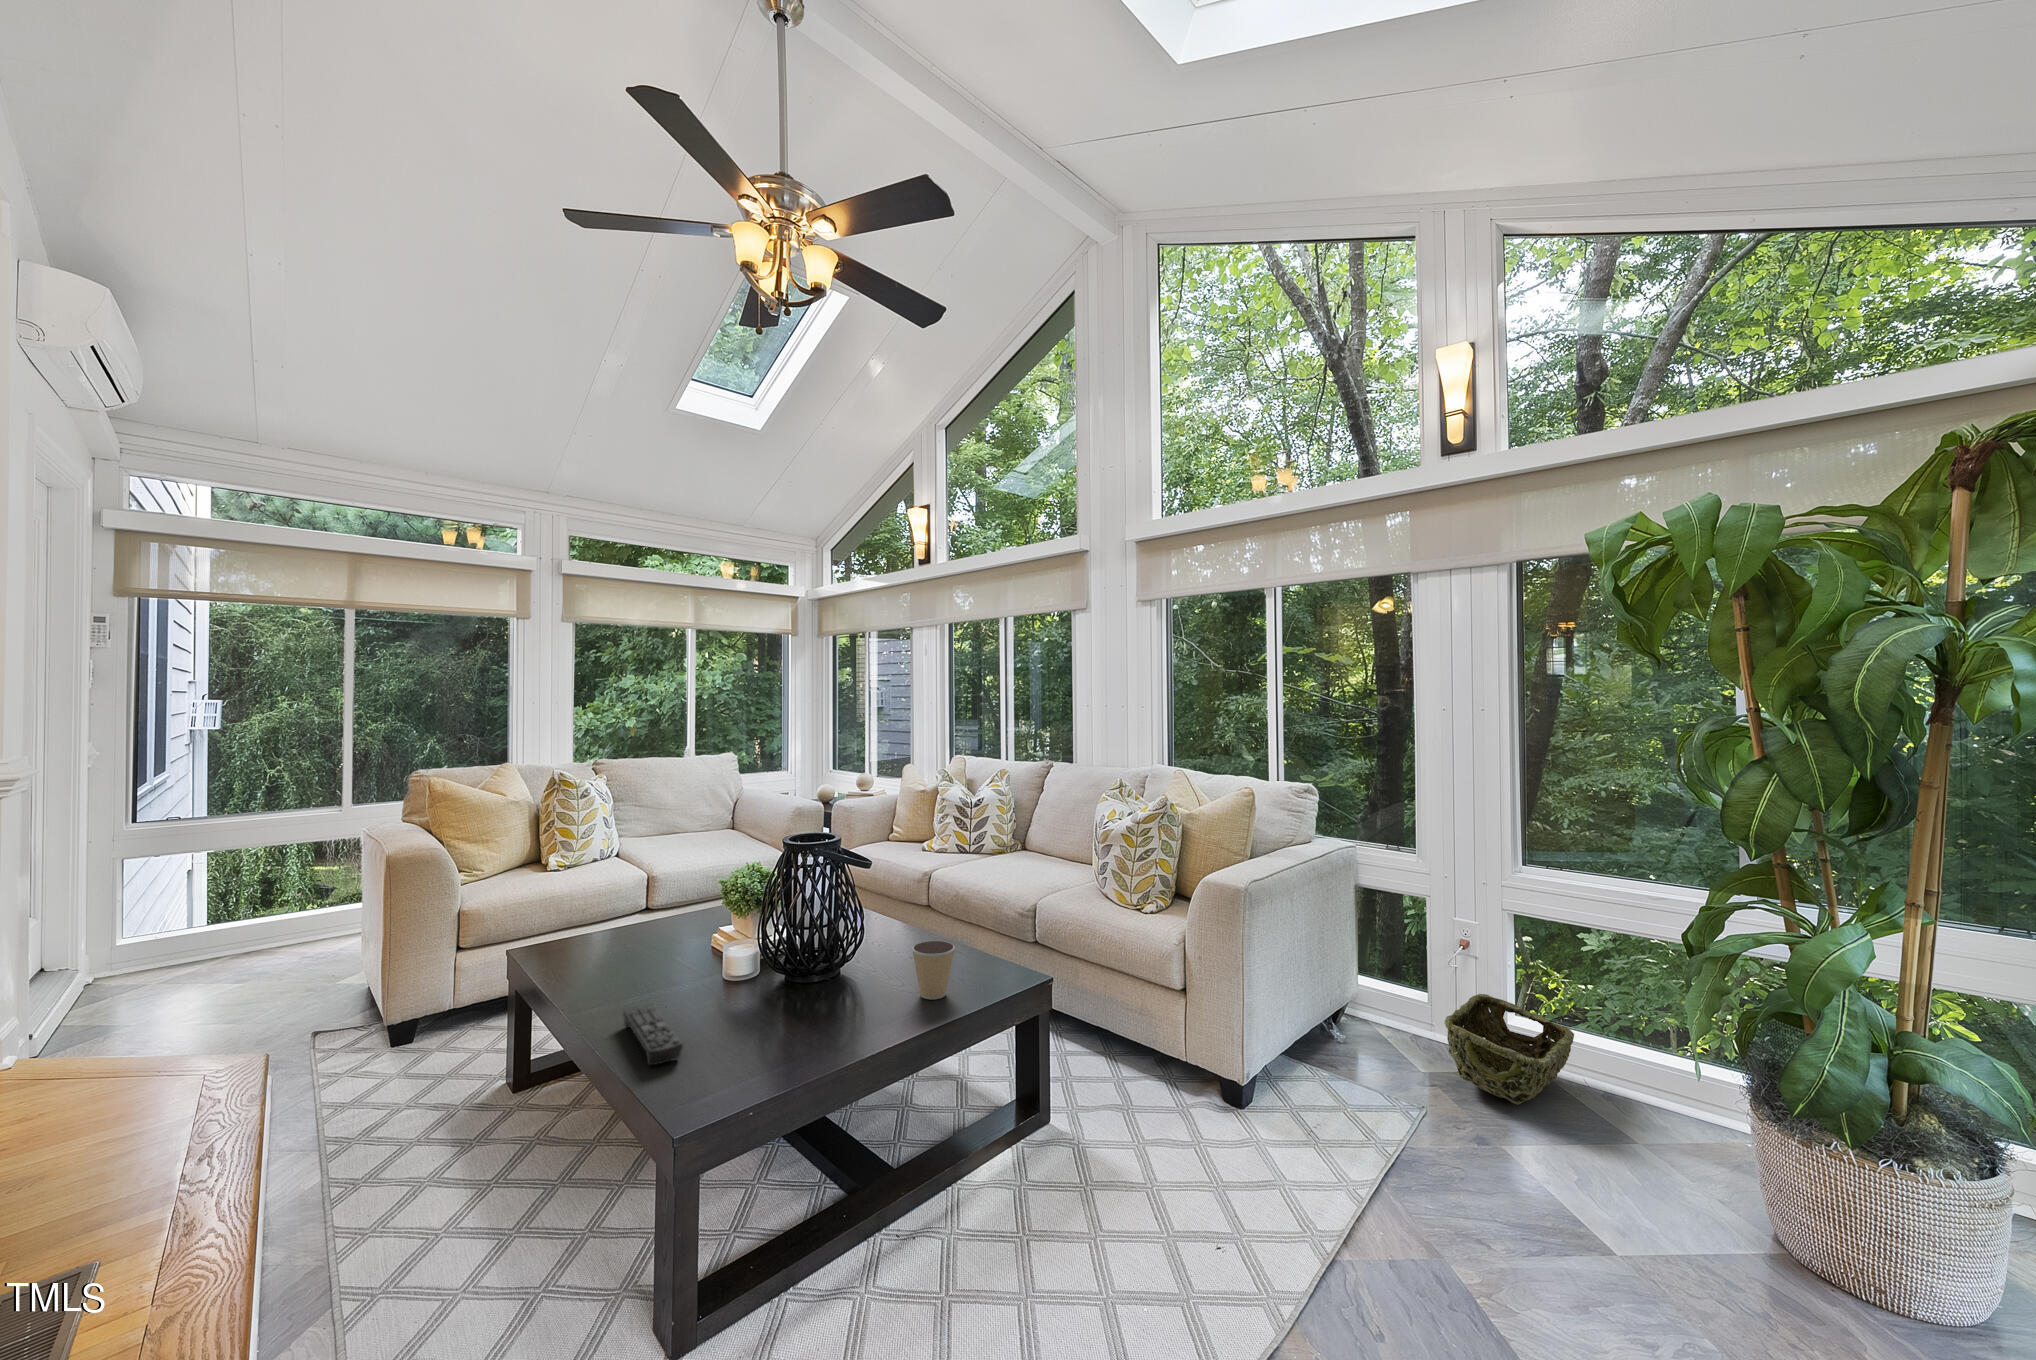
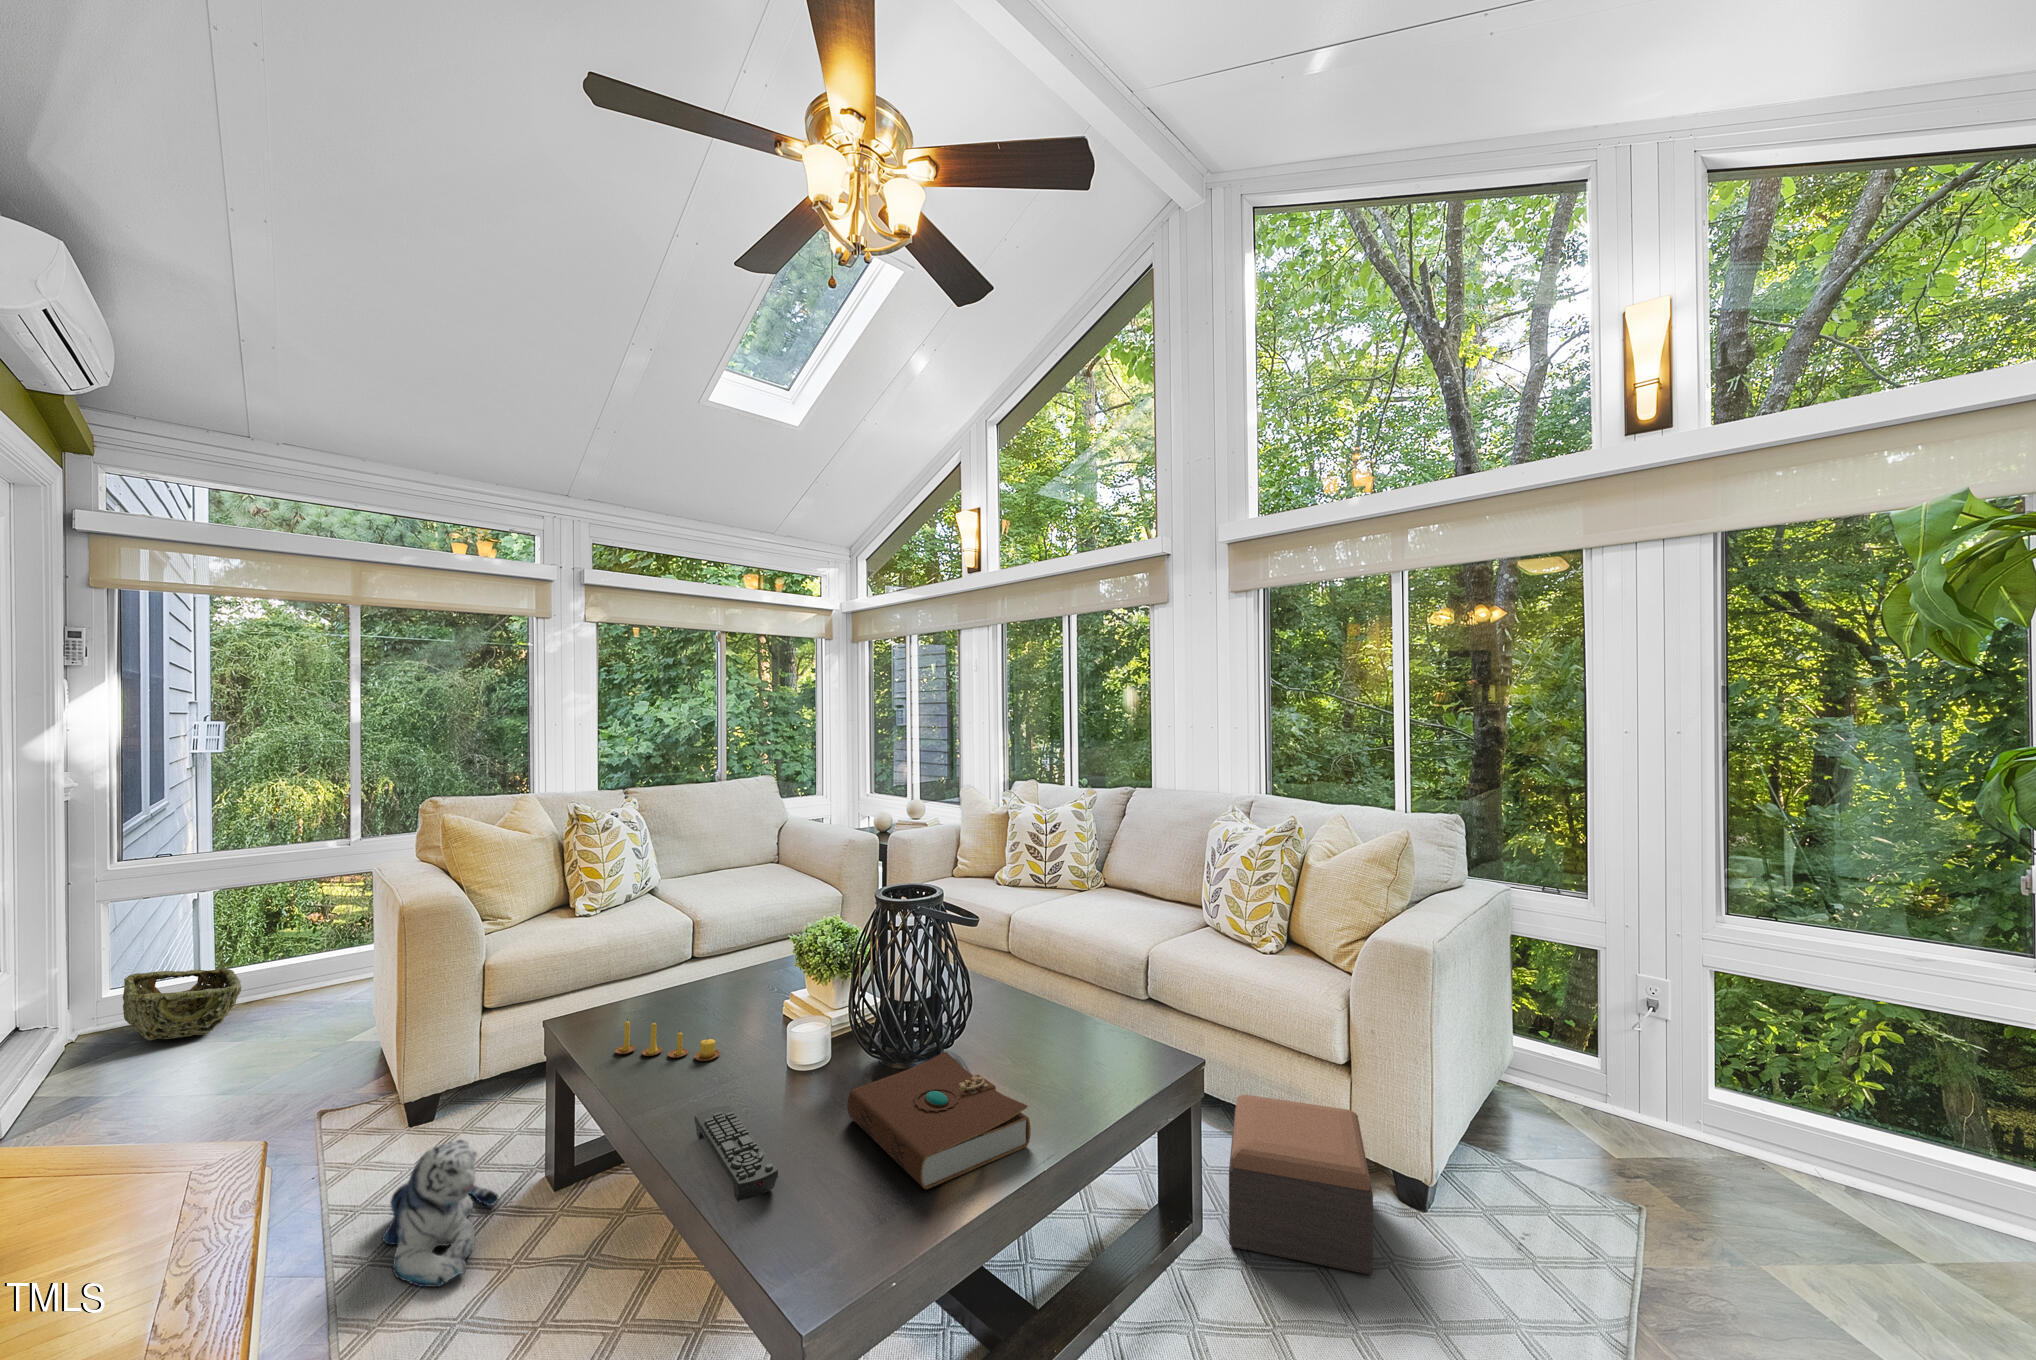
coffee cup: present [912,941,955,1000] -> none [1040,1019,1093,1095]
candle: none [565,943,653,977] -> present [615,1019,720,1061]
book: none [749,966,892,1058] -> present [847,1052,1031,1189]
woven basket: present [1444,994,1574,1105] -> present [123,968,241,1041]
footstool: none [1075,1014,1195,1150] -> present [1229,1095,1373,1275]
plush toy: none [367,1044,468,1158] -> present [382,1140,498,1287]

